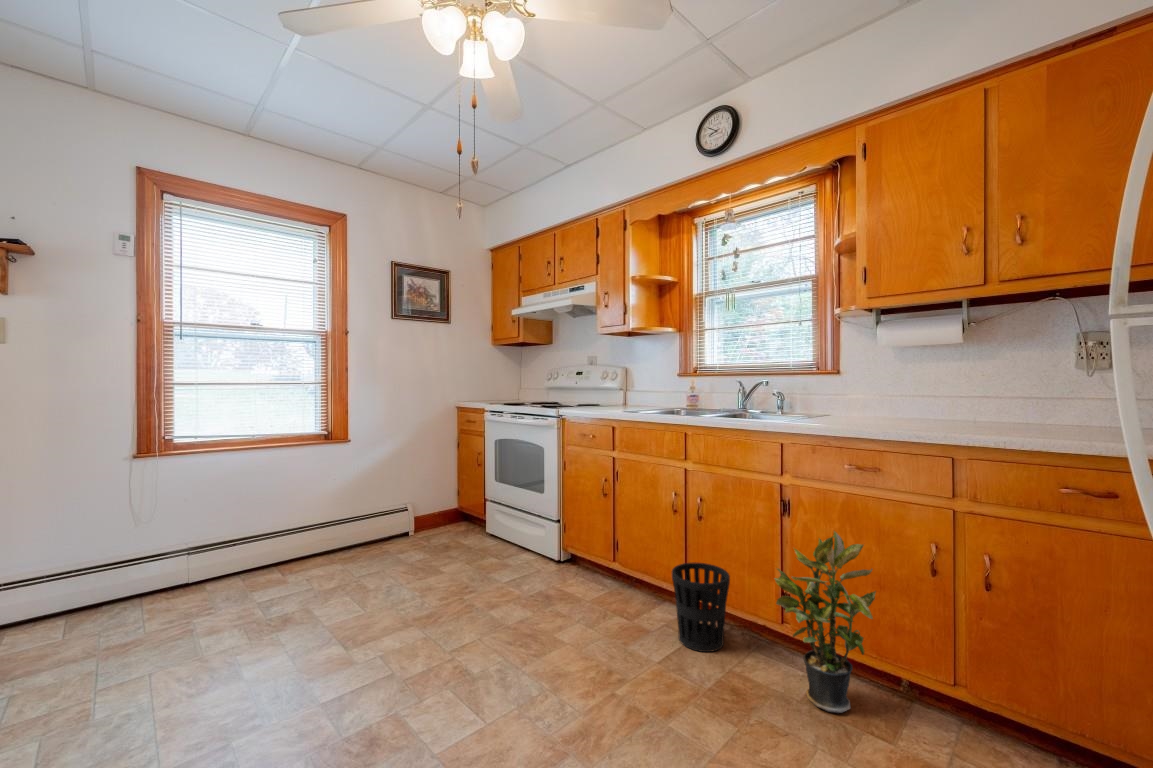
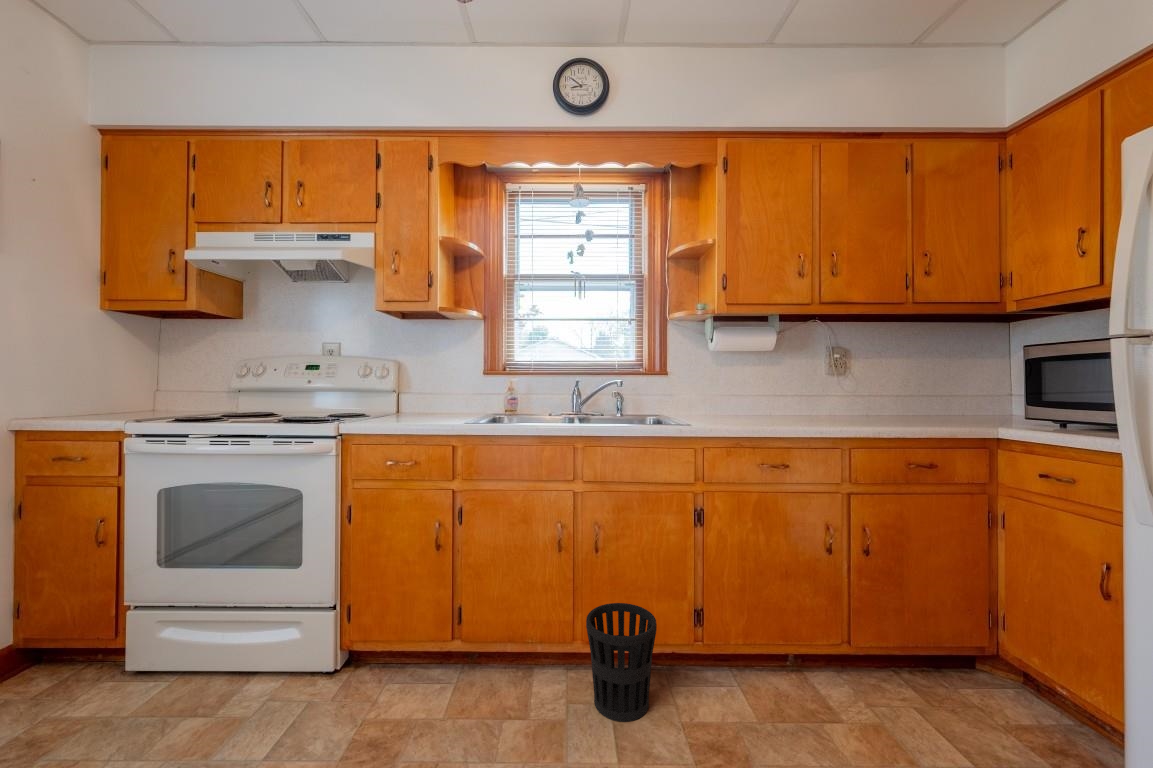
potted plant: present [775,531,876,713] -> none [725,533,820,722]

